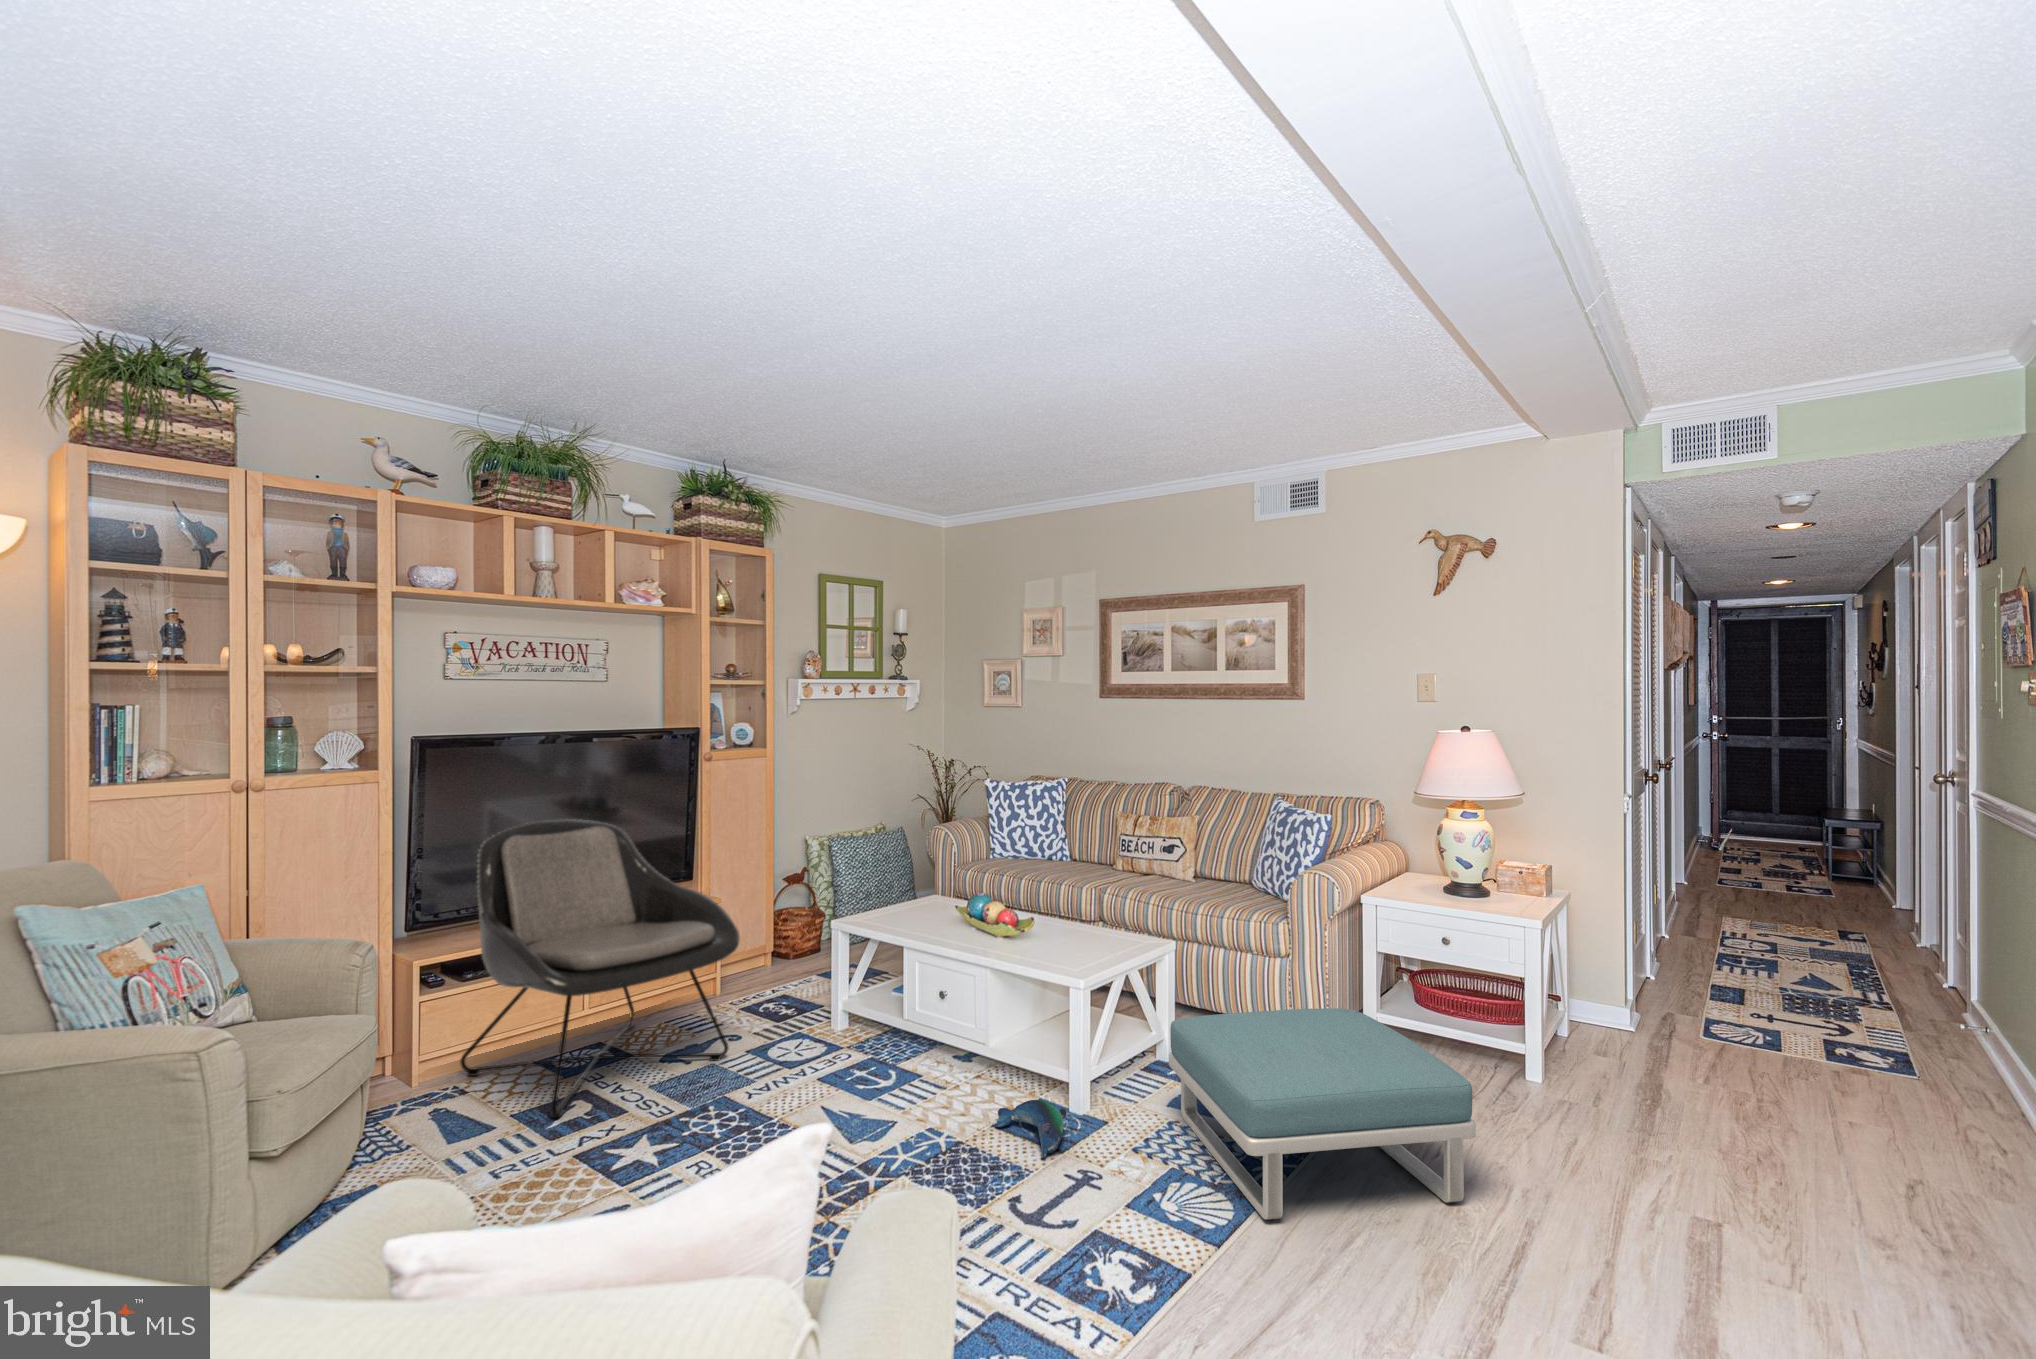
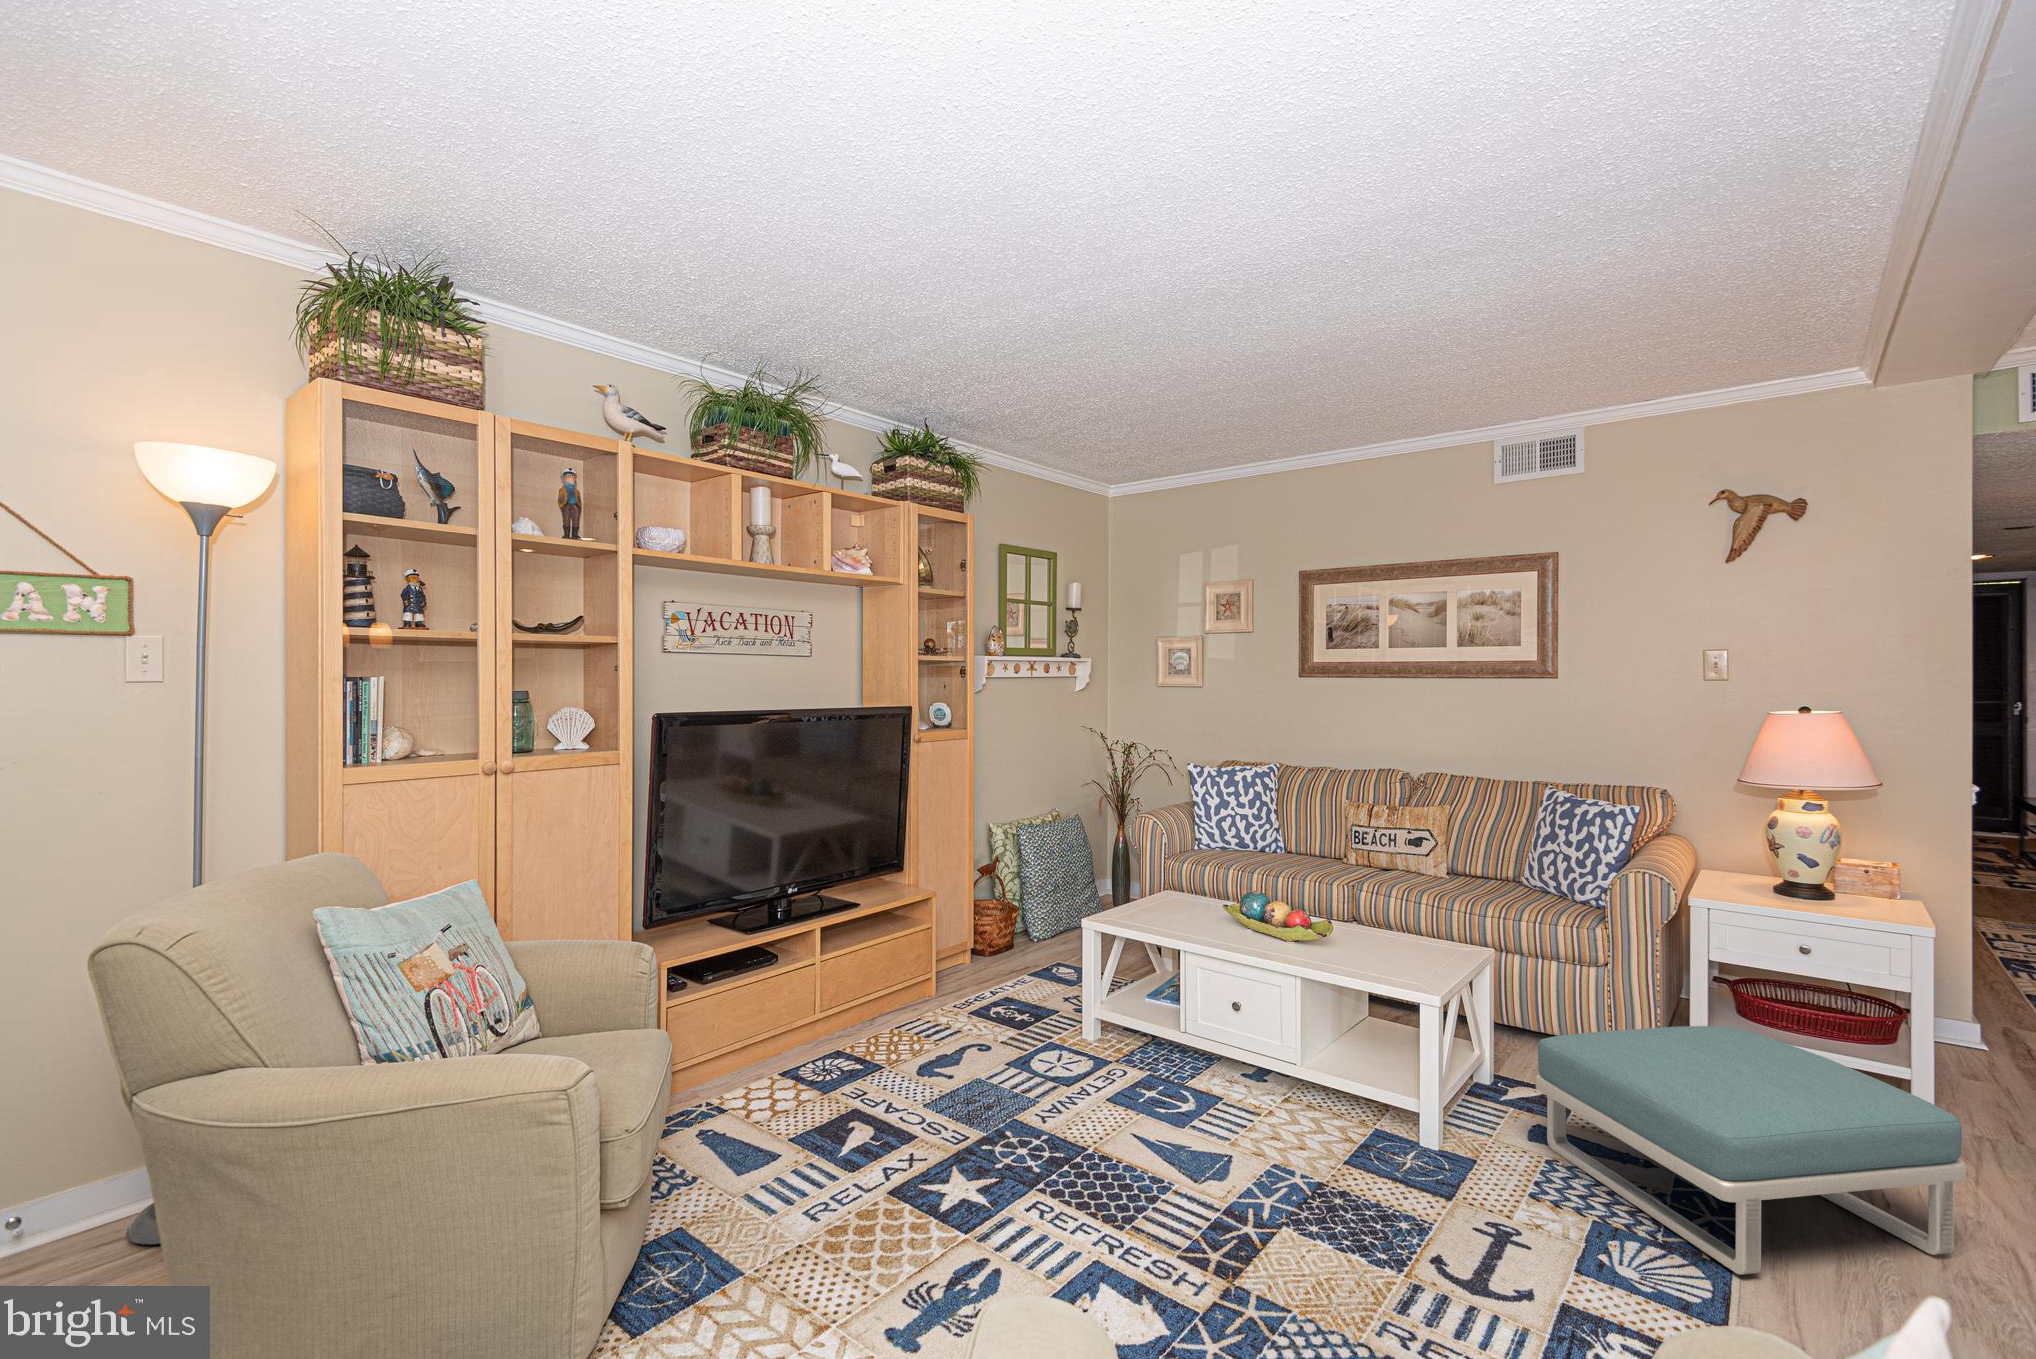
lounge chair: present [460,819,740,1118] -> none [708,809,1005,1144]
plush toy: present [995,1100,1066,1158] -> none [1344,1128,1441,1196]

